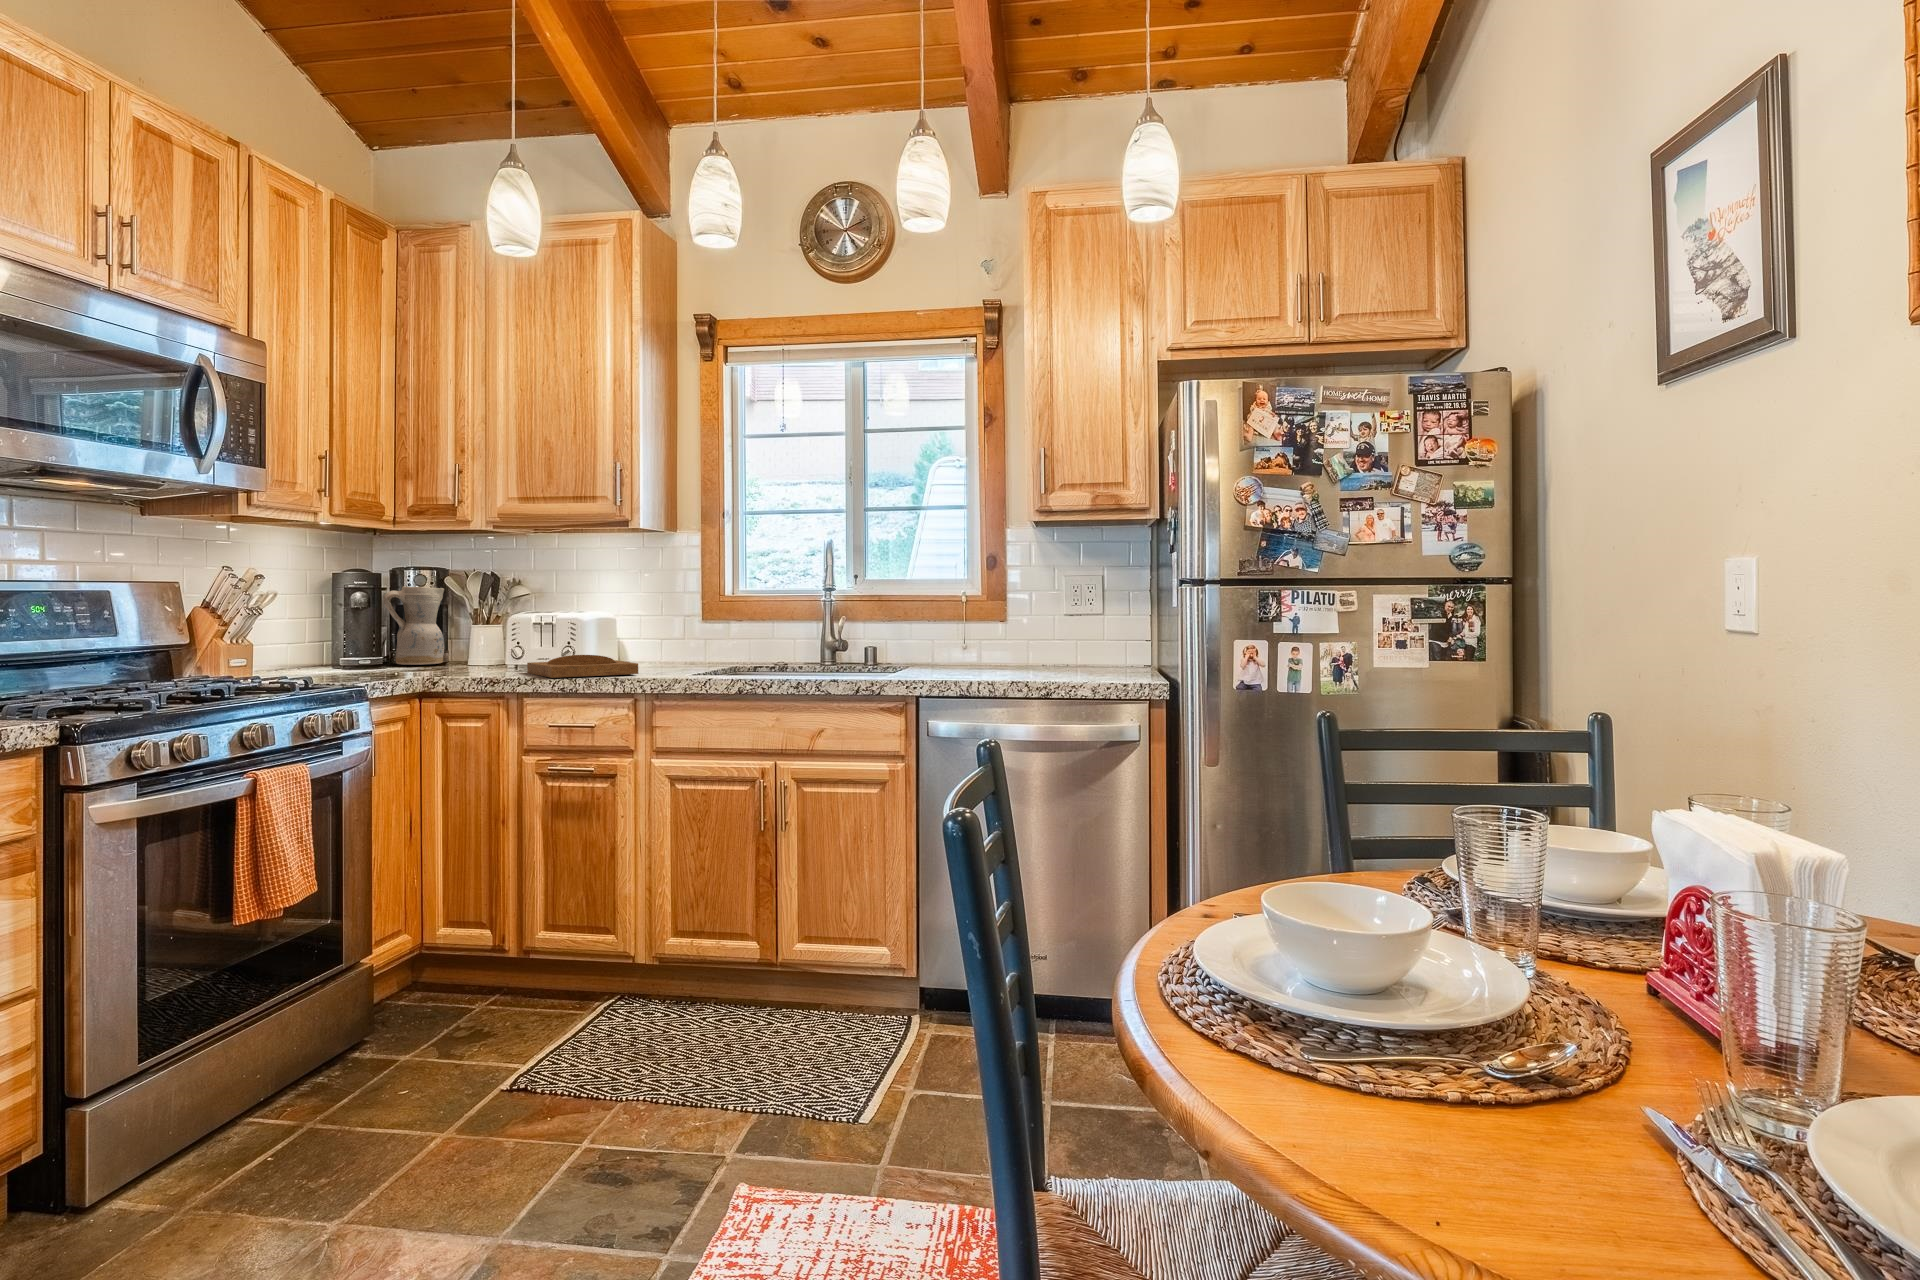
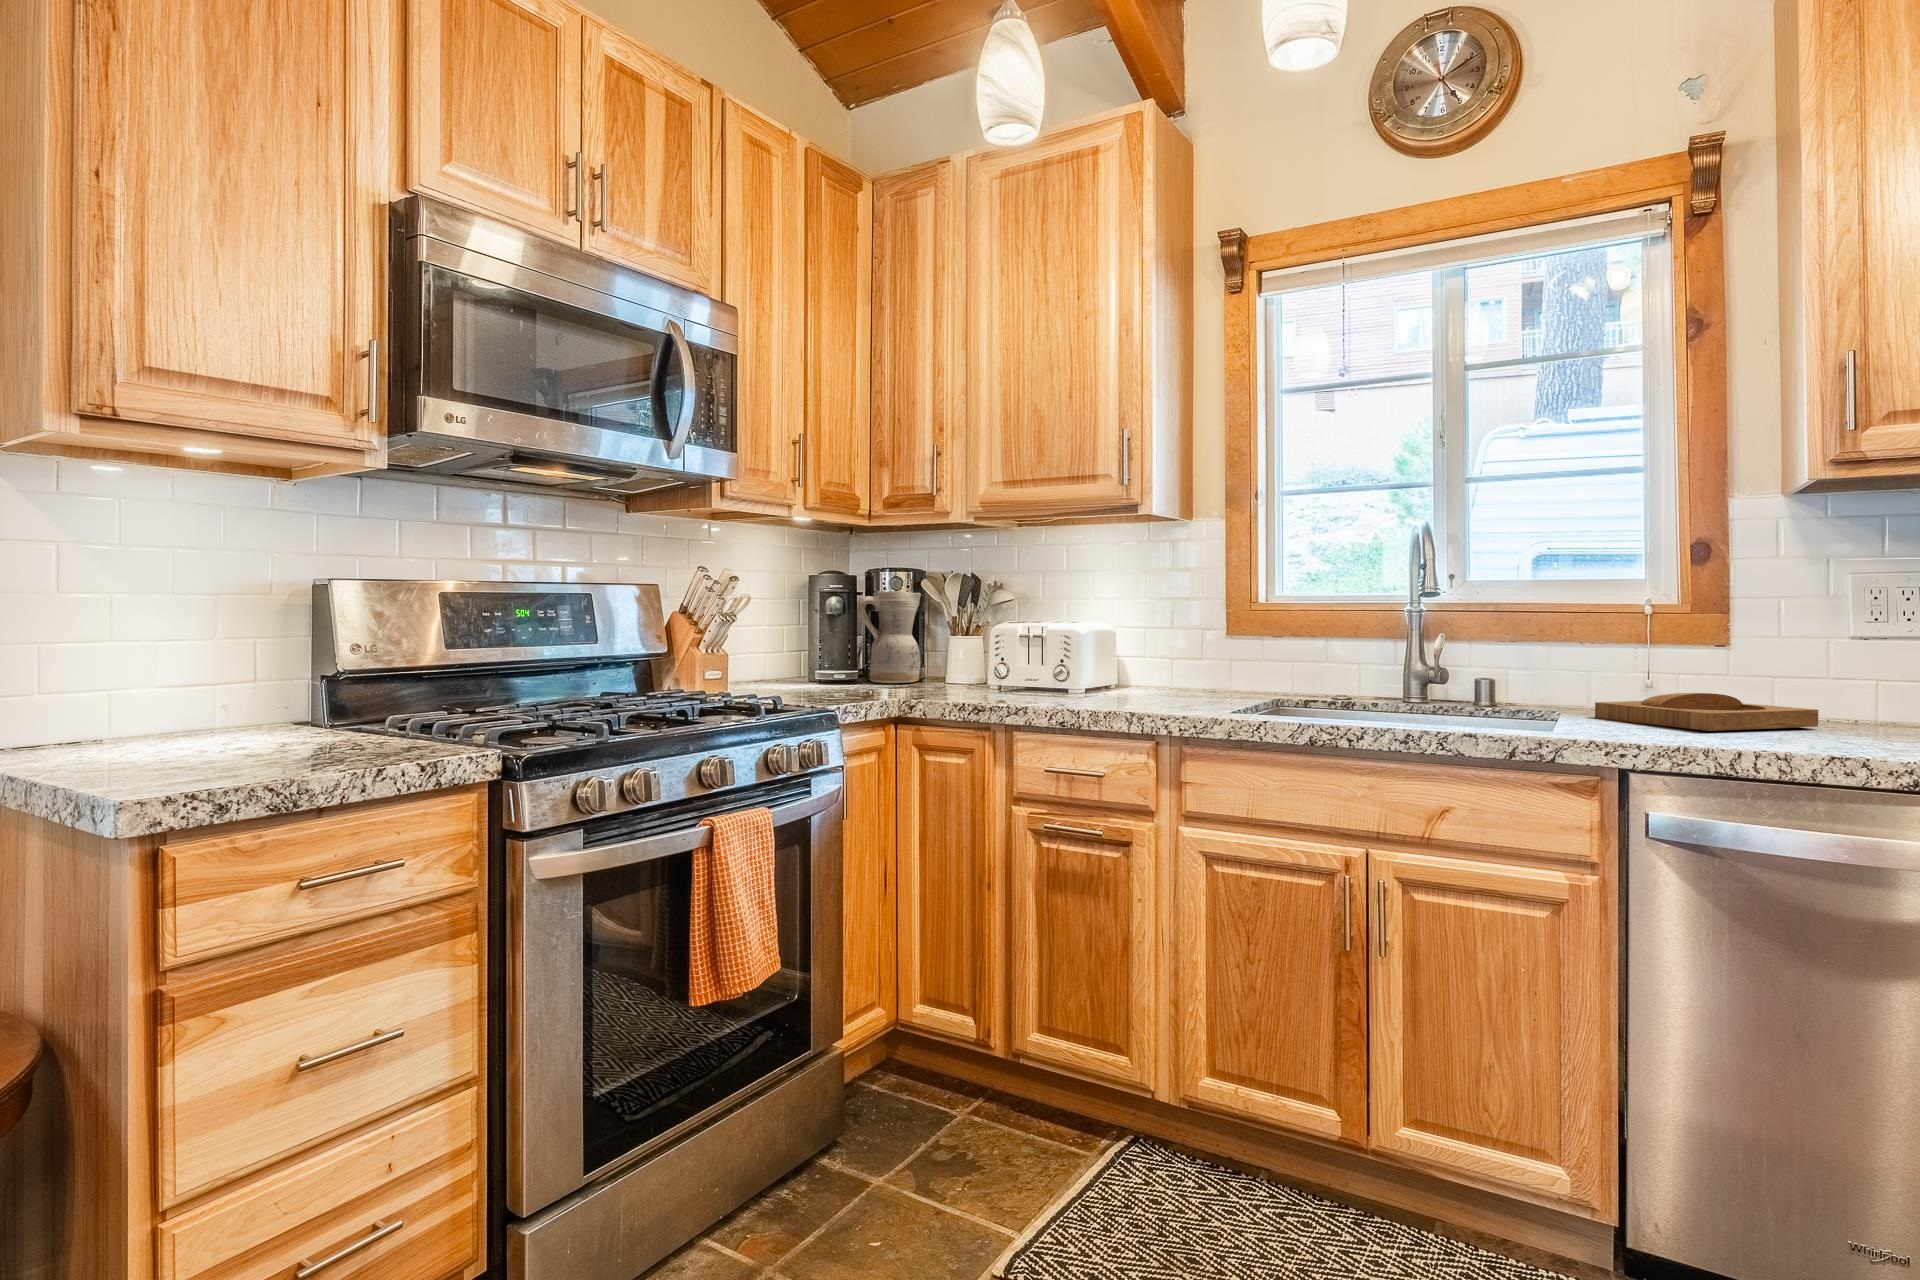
tray: present [527,655,638,678] -> present [1595,693,1818,731]

